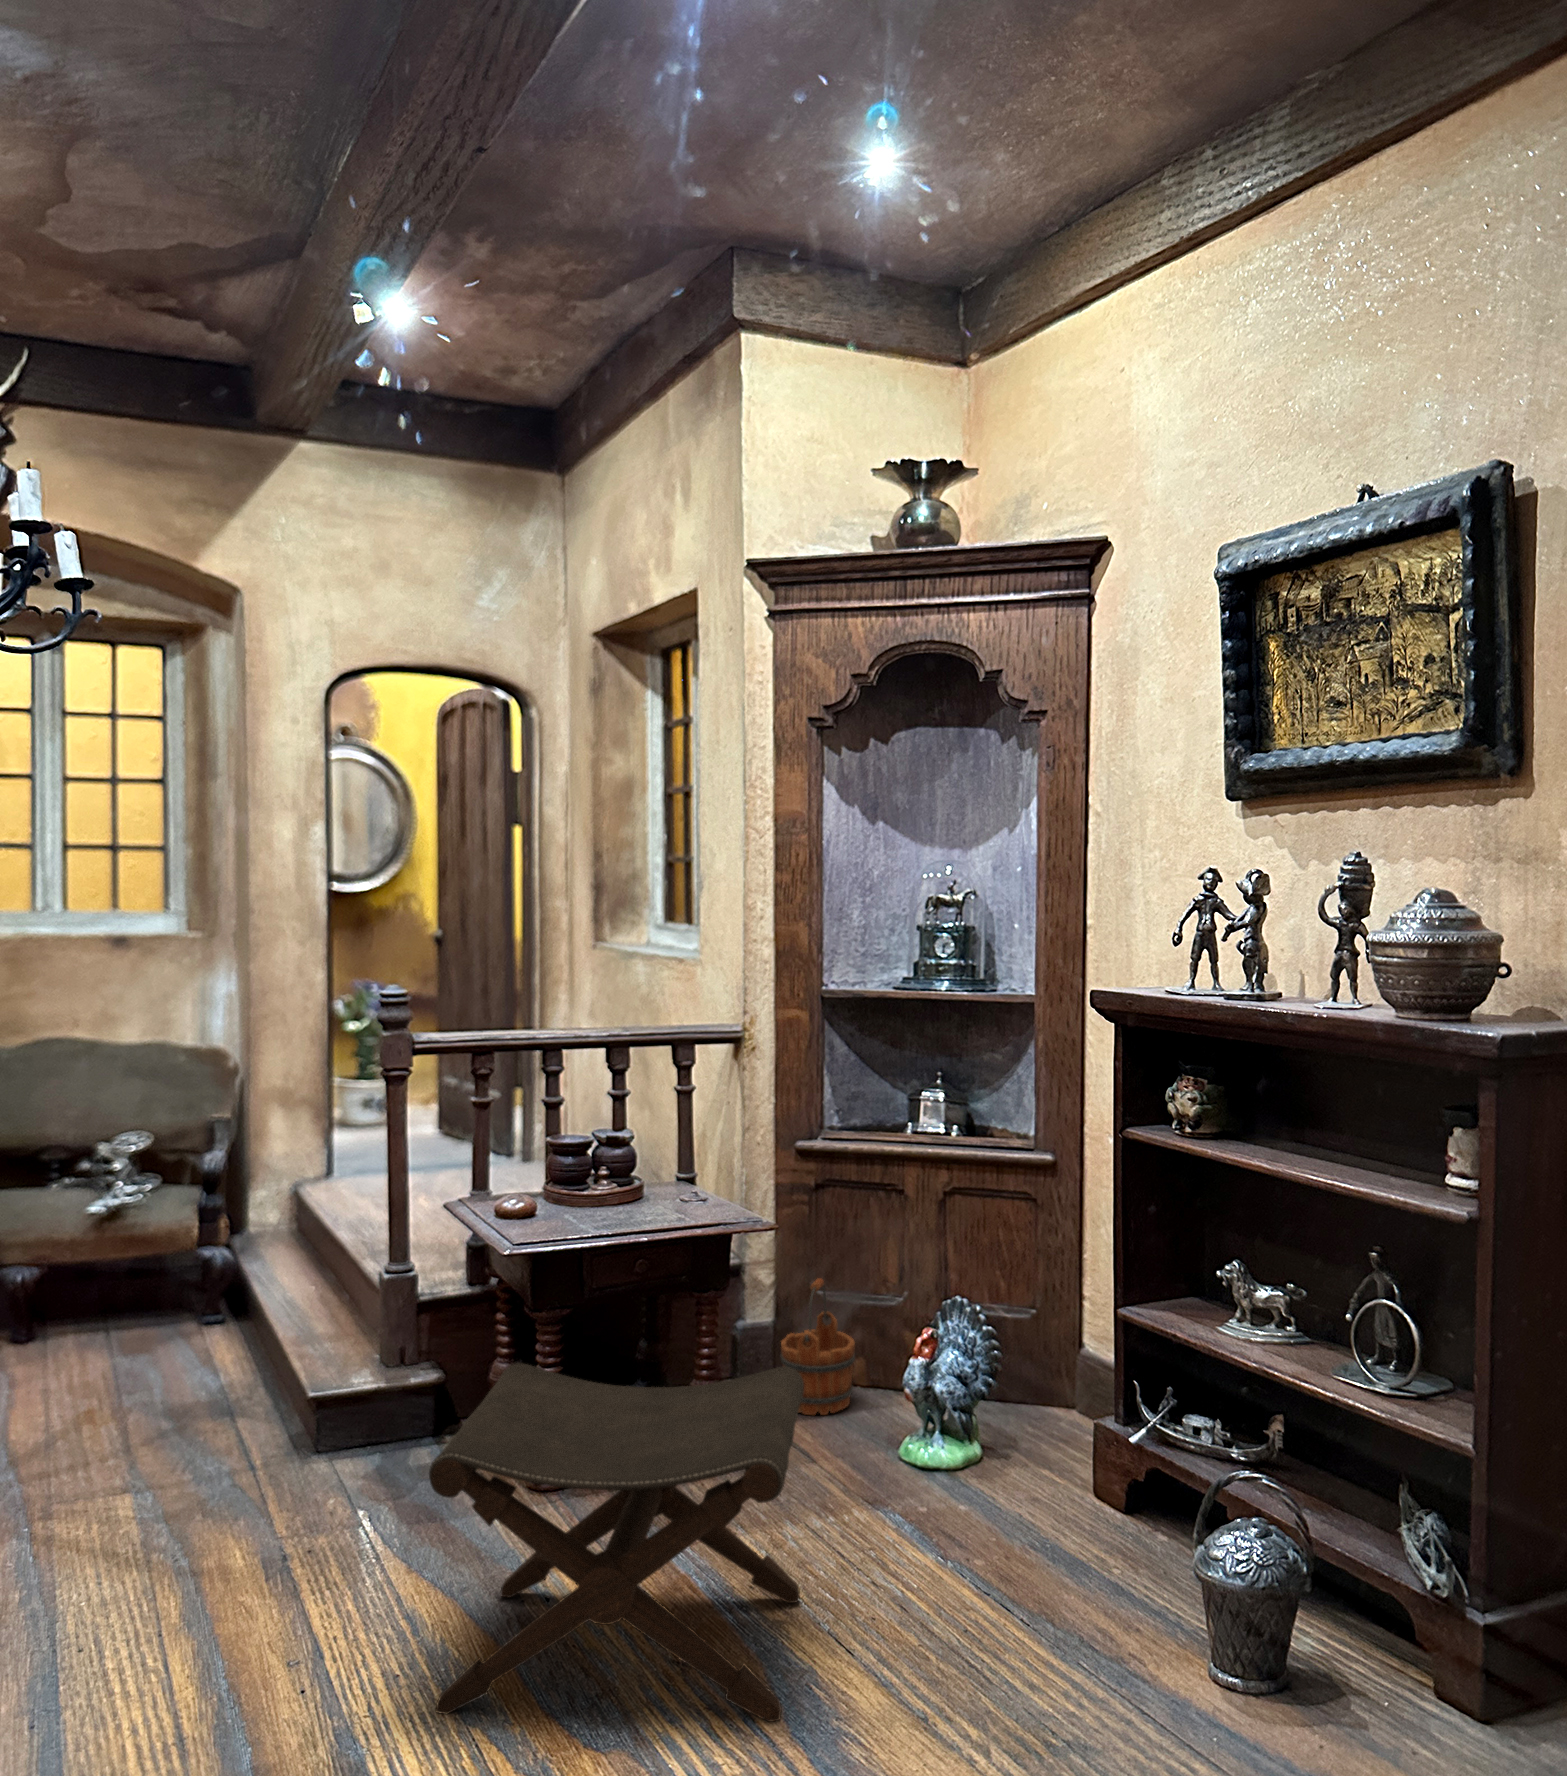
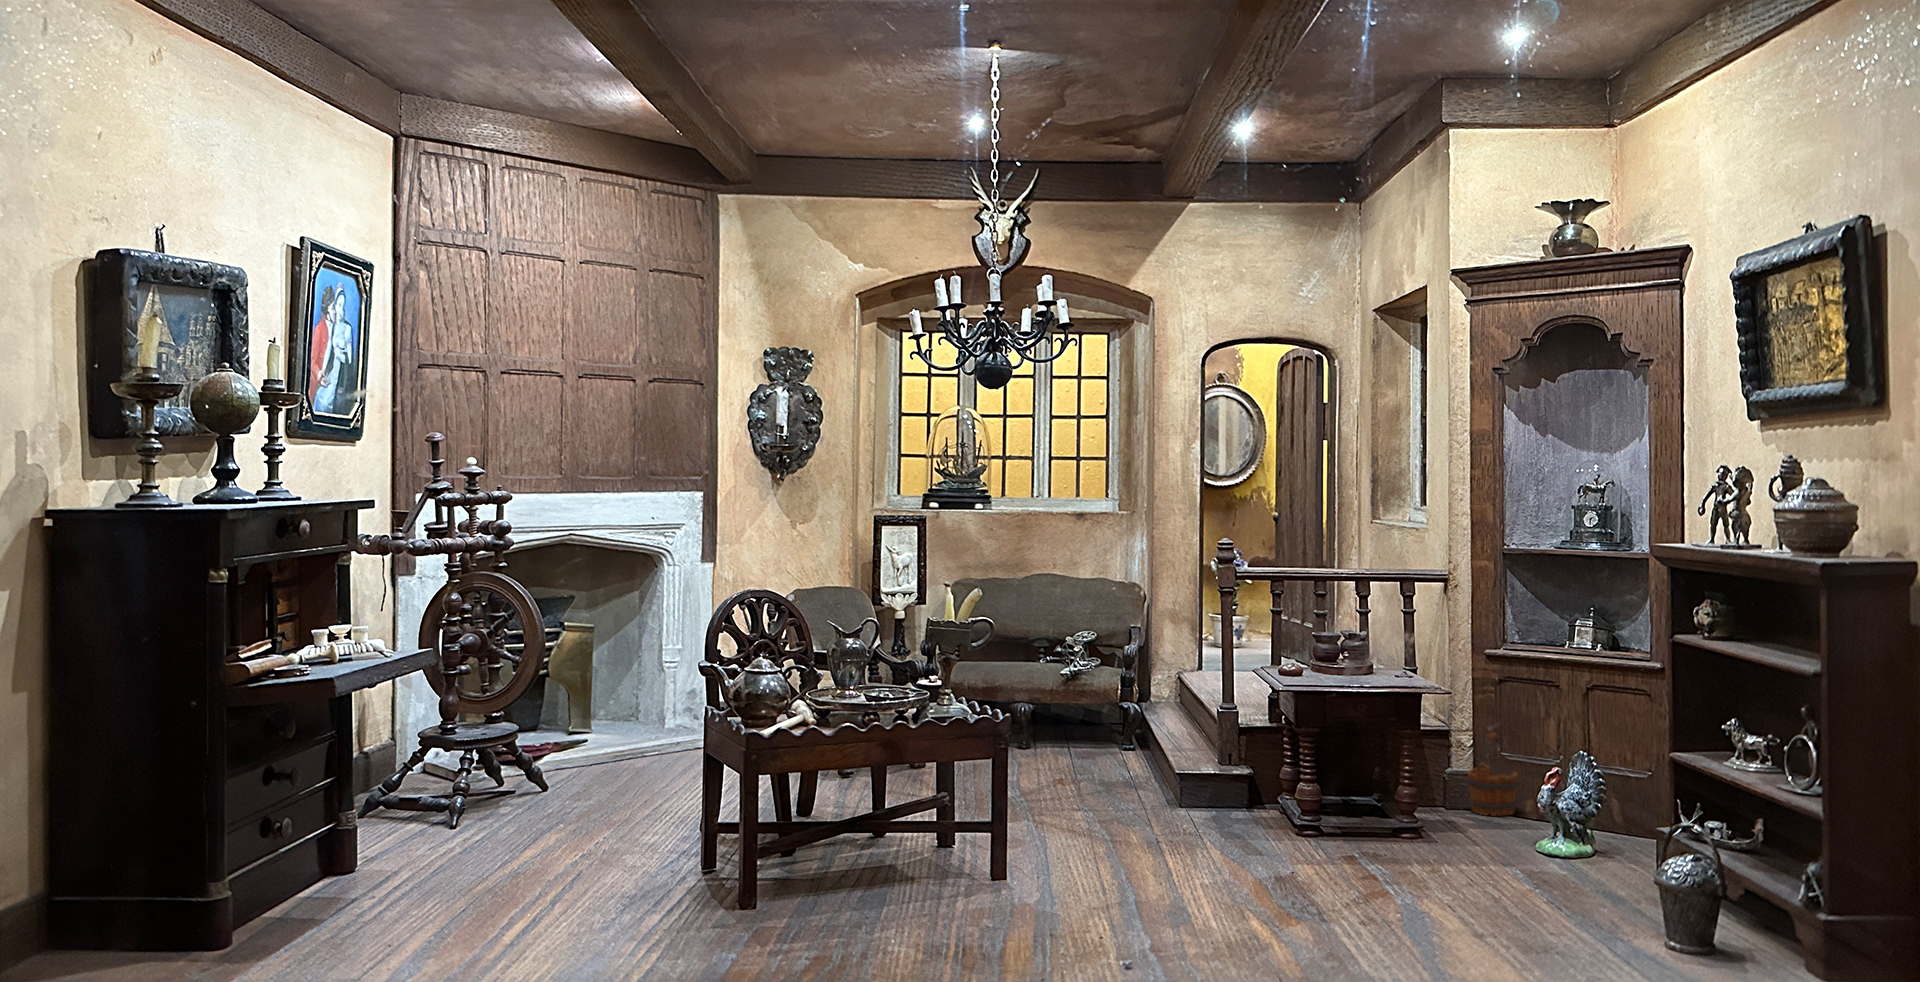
footstool: present [429,1363,804,1722] -> none [1229,730,1436,896]

